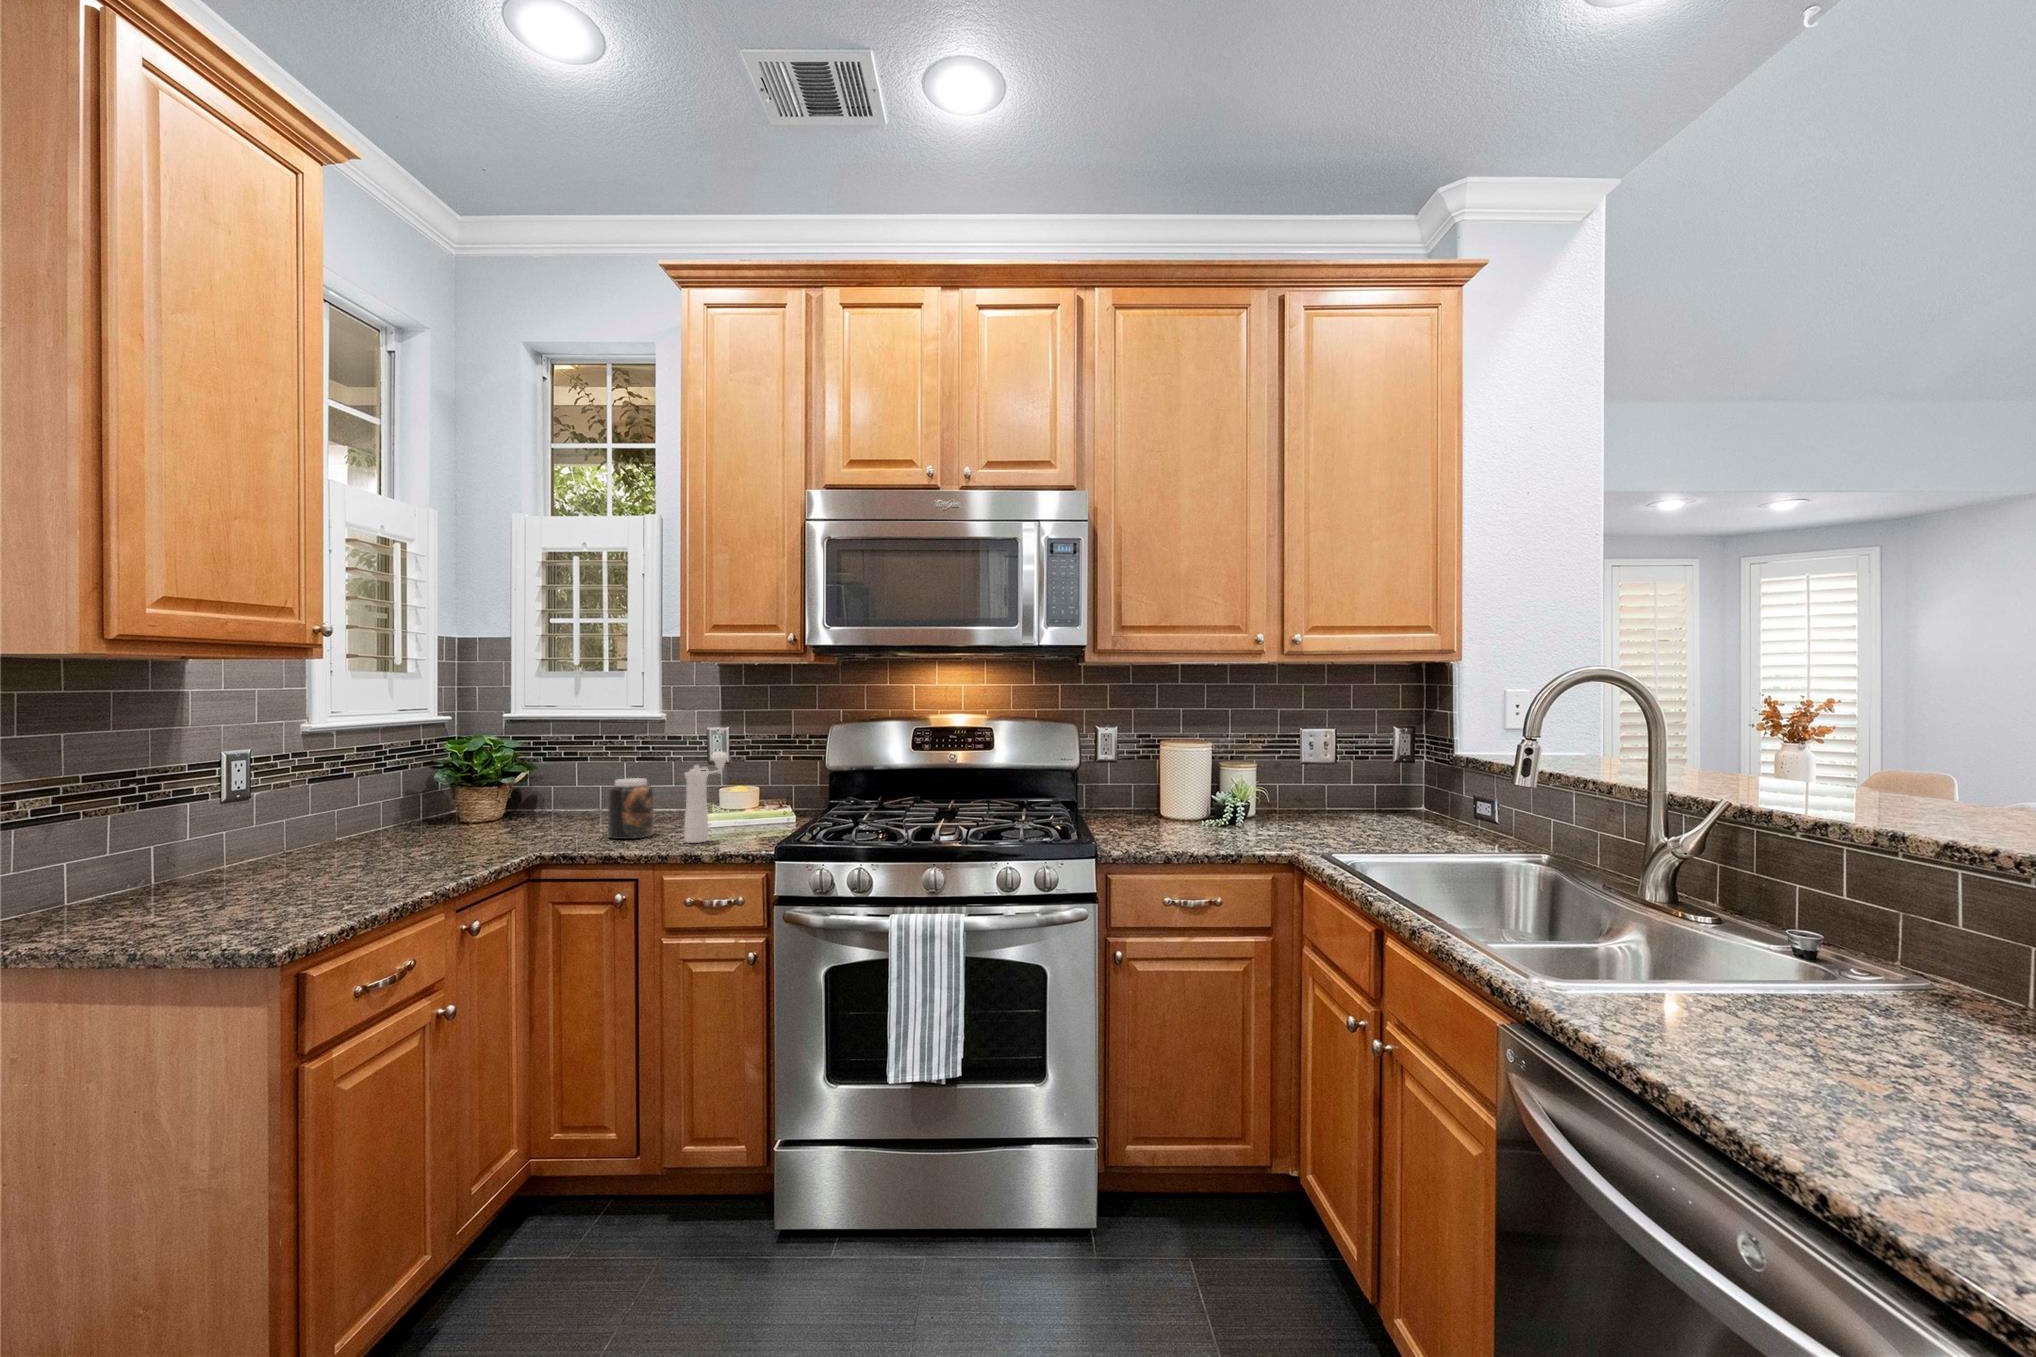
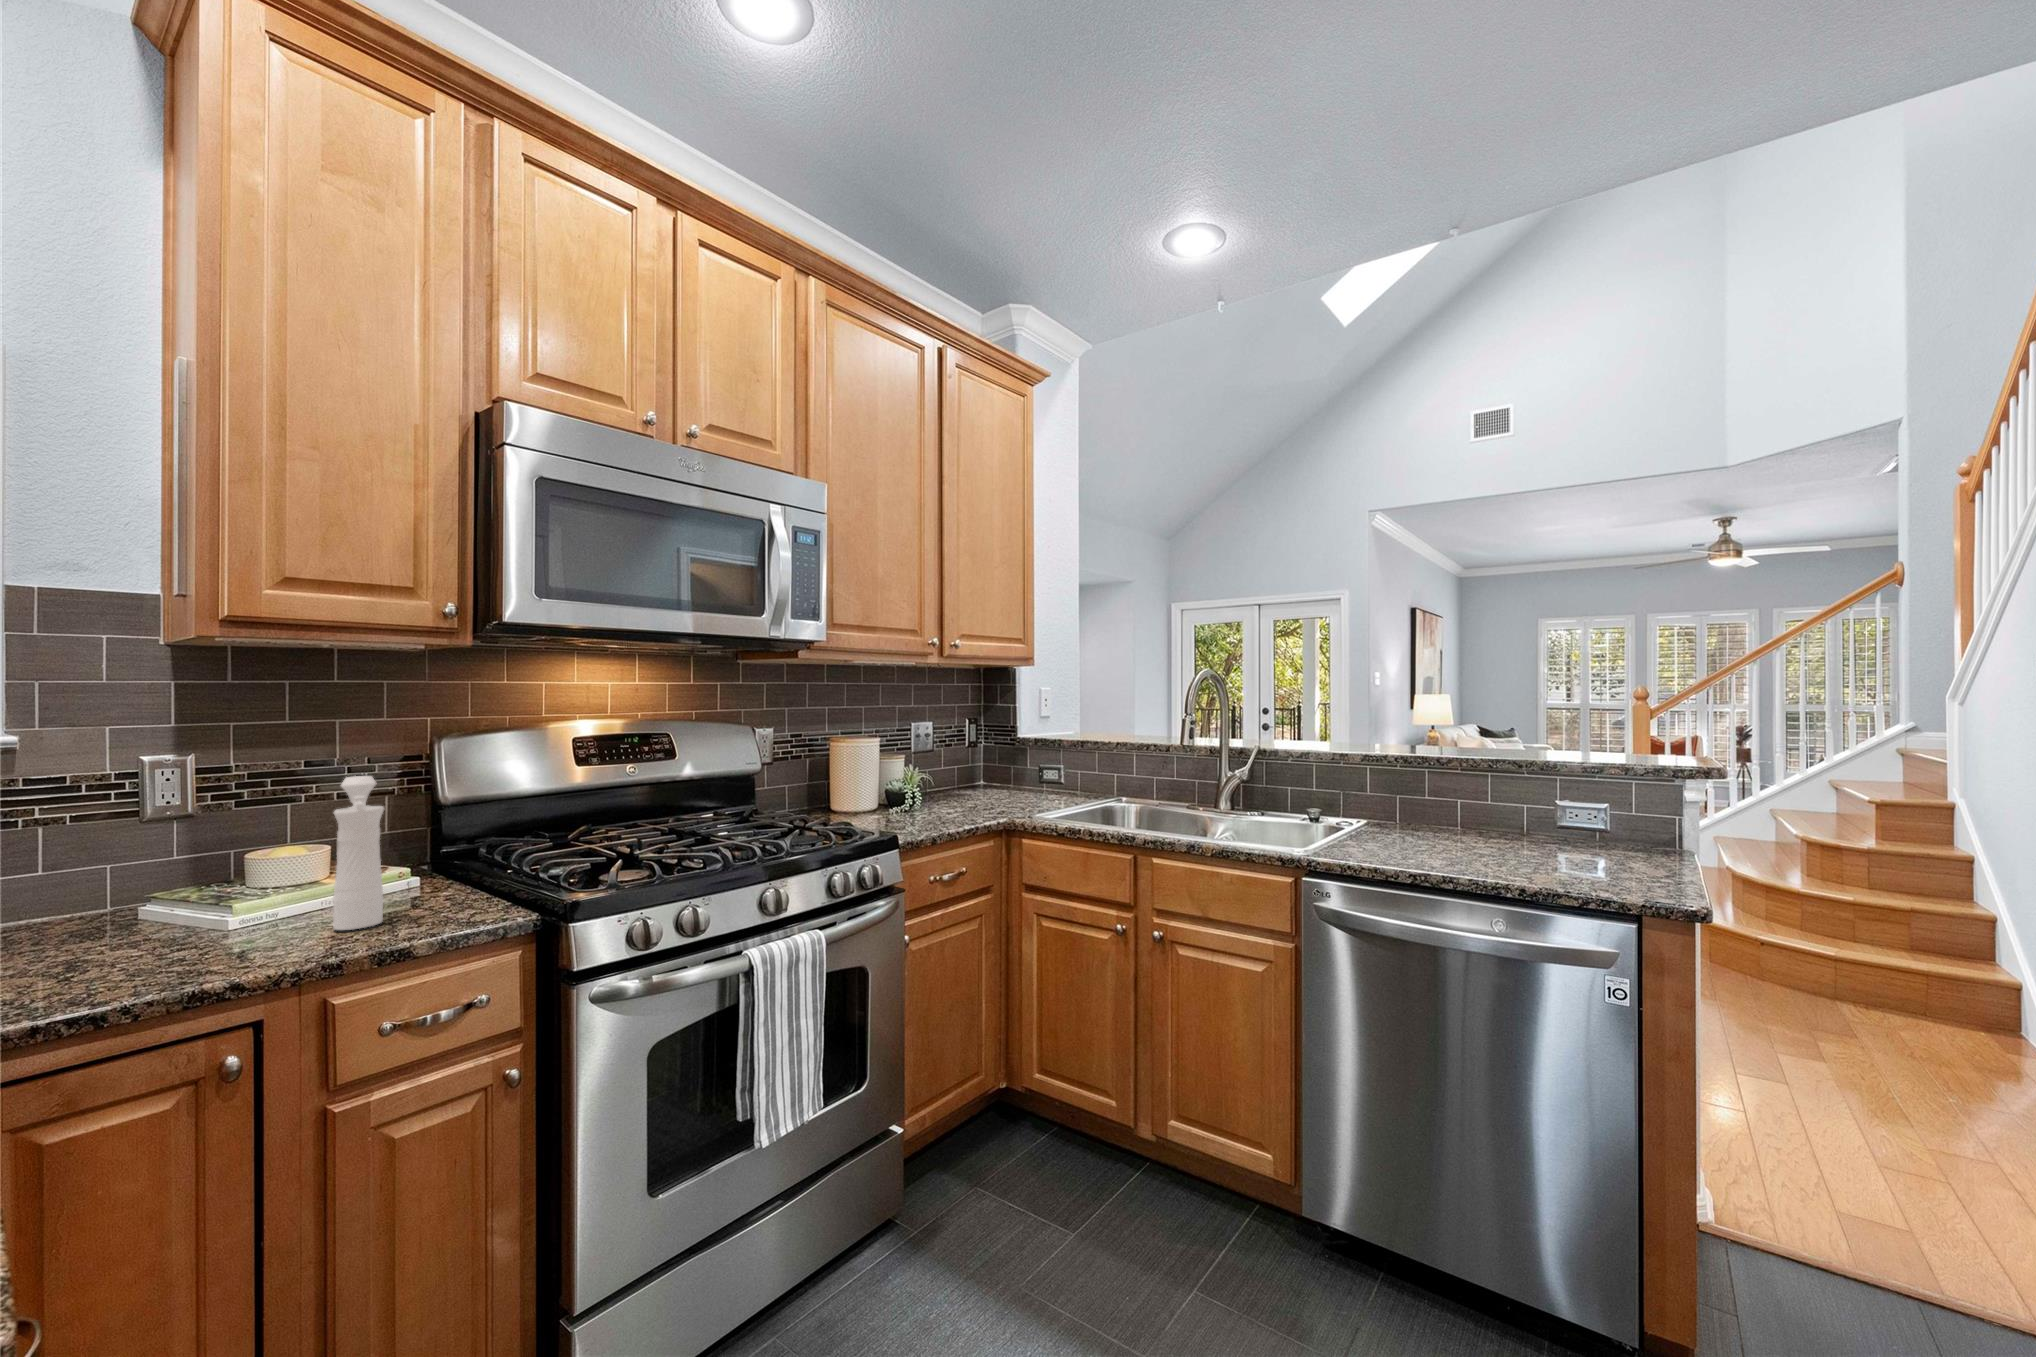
jar: present [608,778,654,839] -> none [79,839,205,965]

